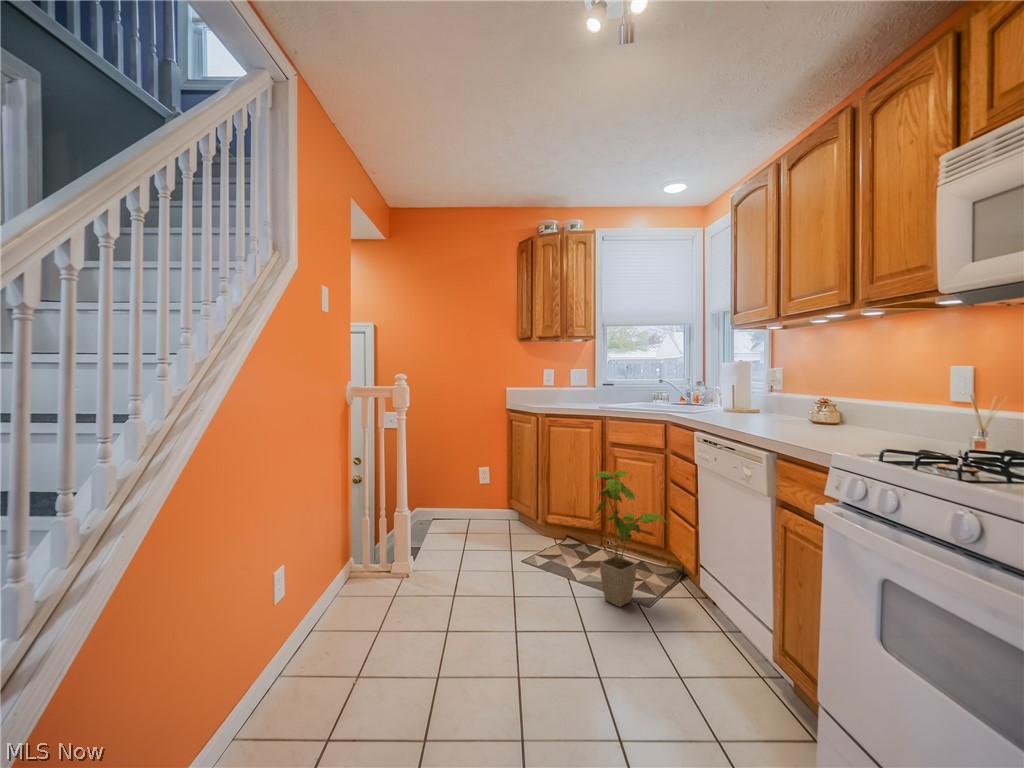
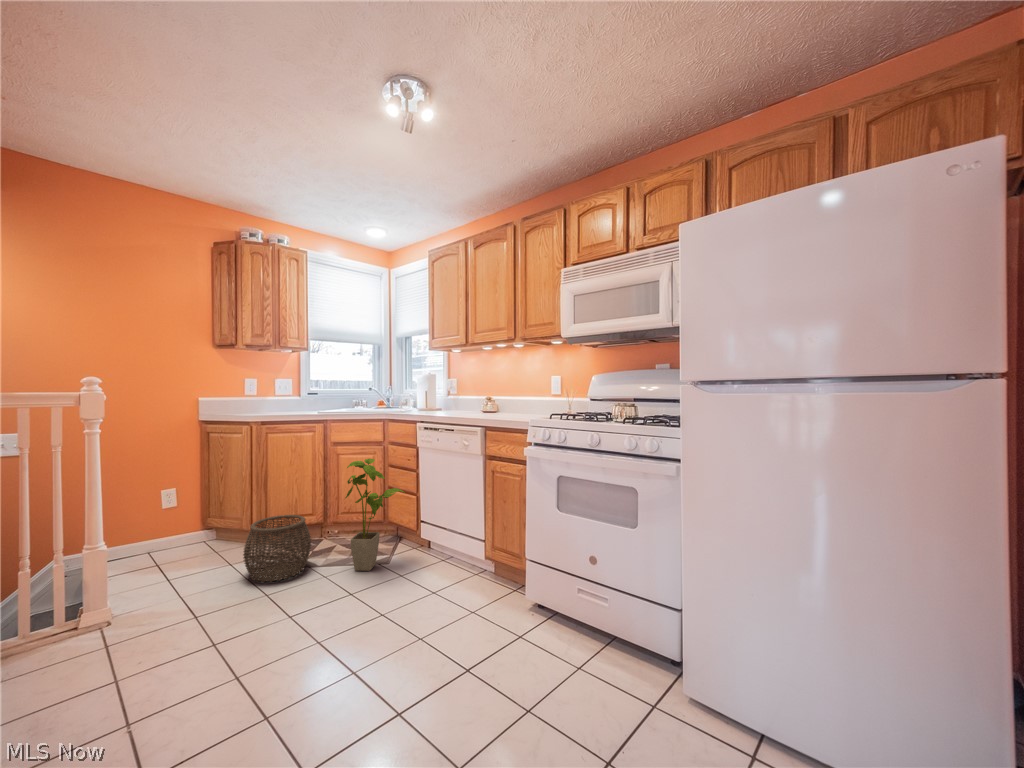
woven basket: none [507,513,569,583] -> present [243,515,311,582]

